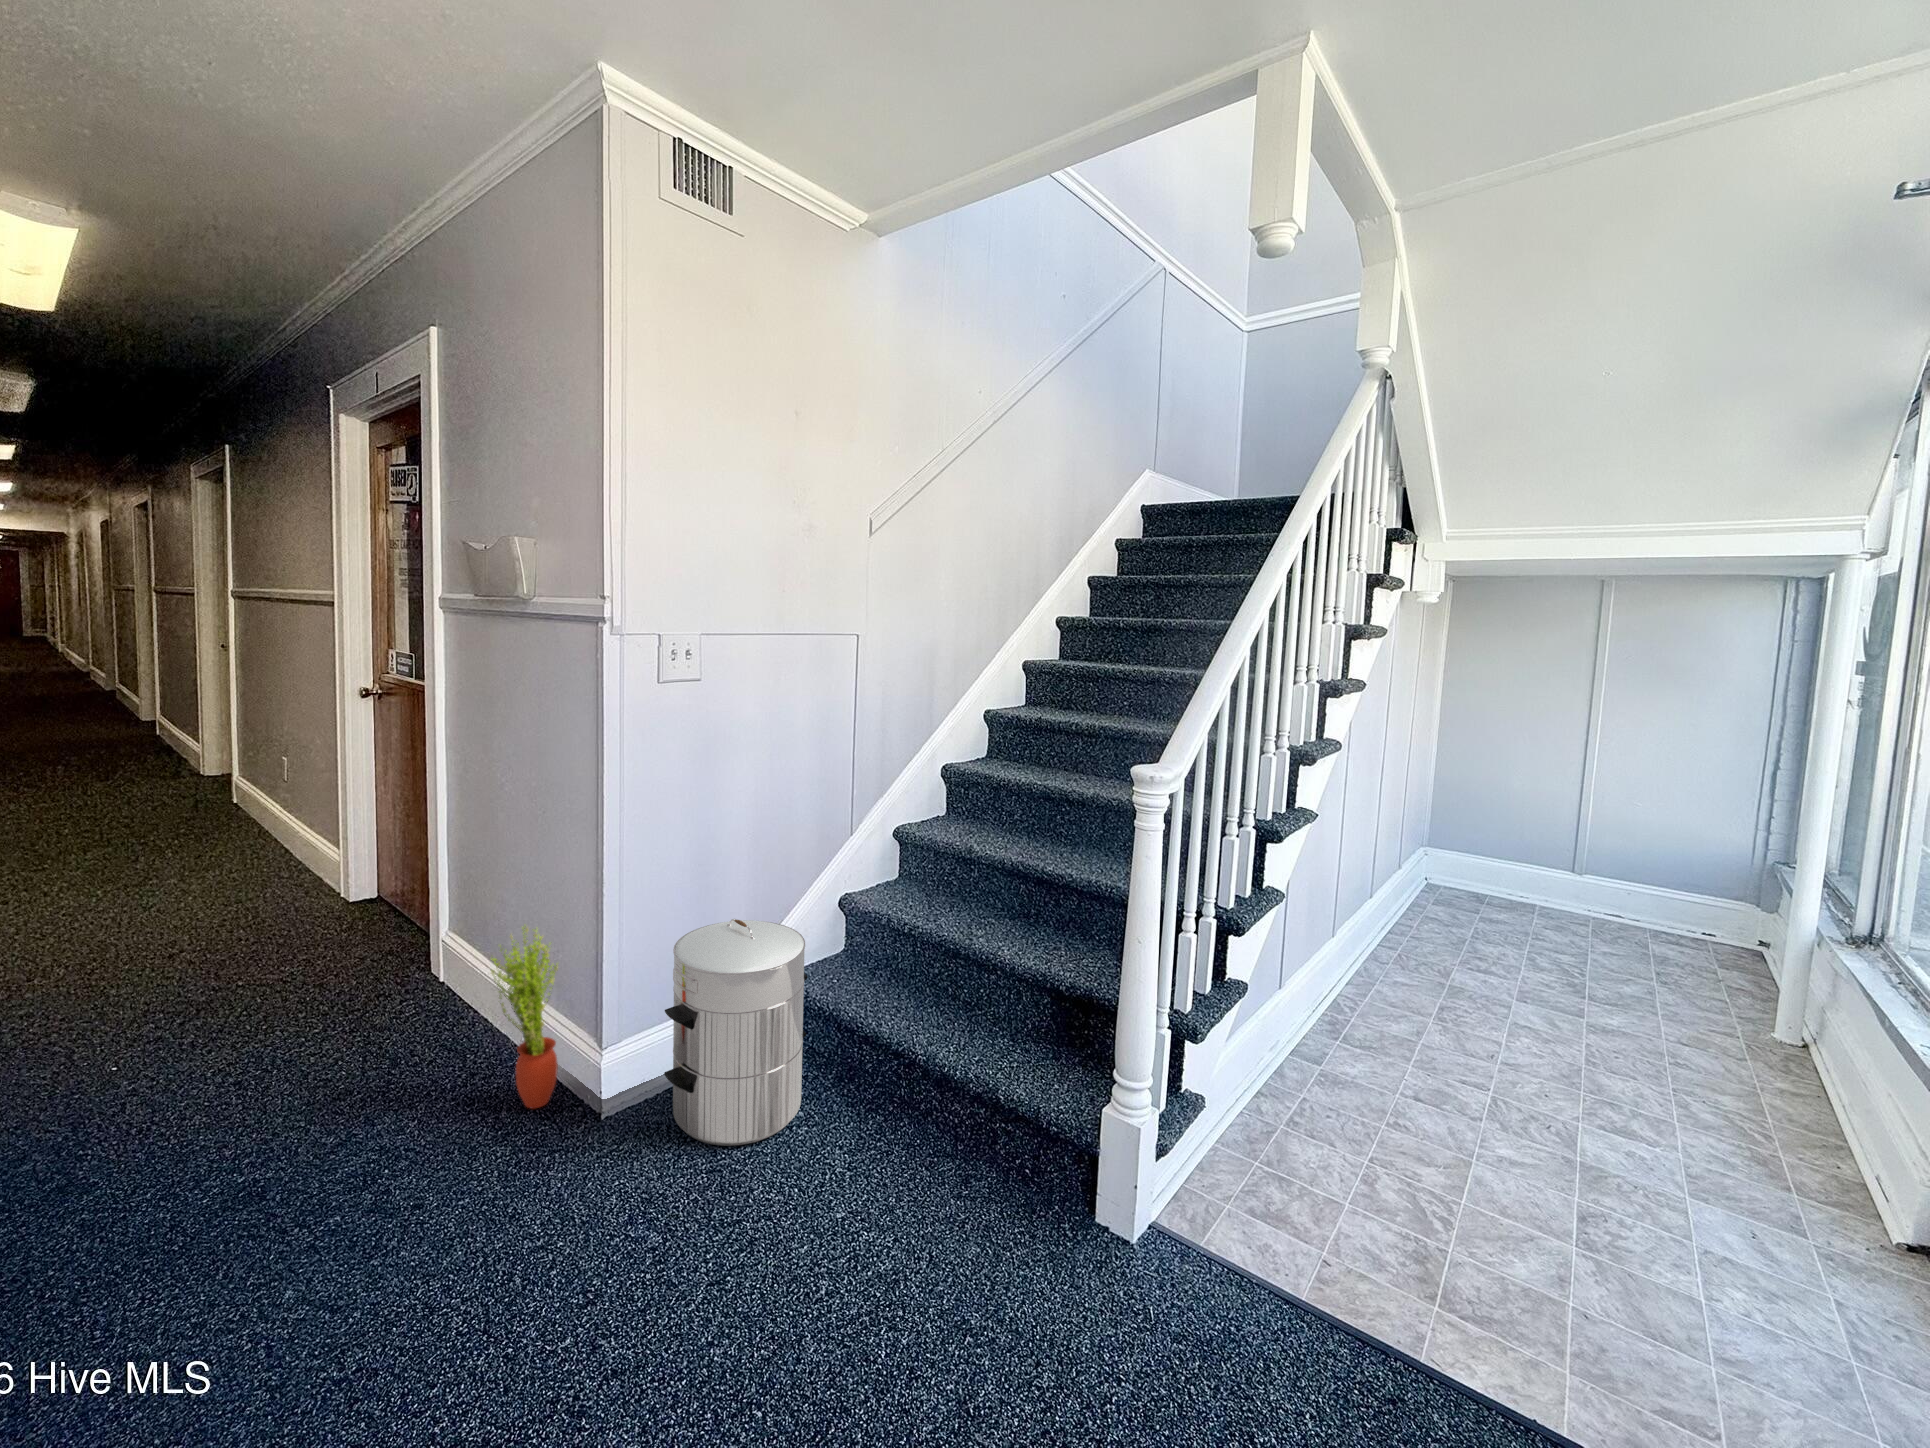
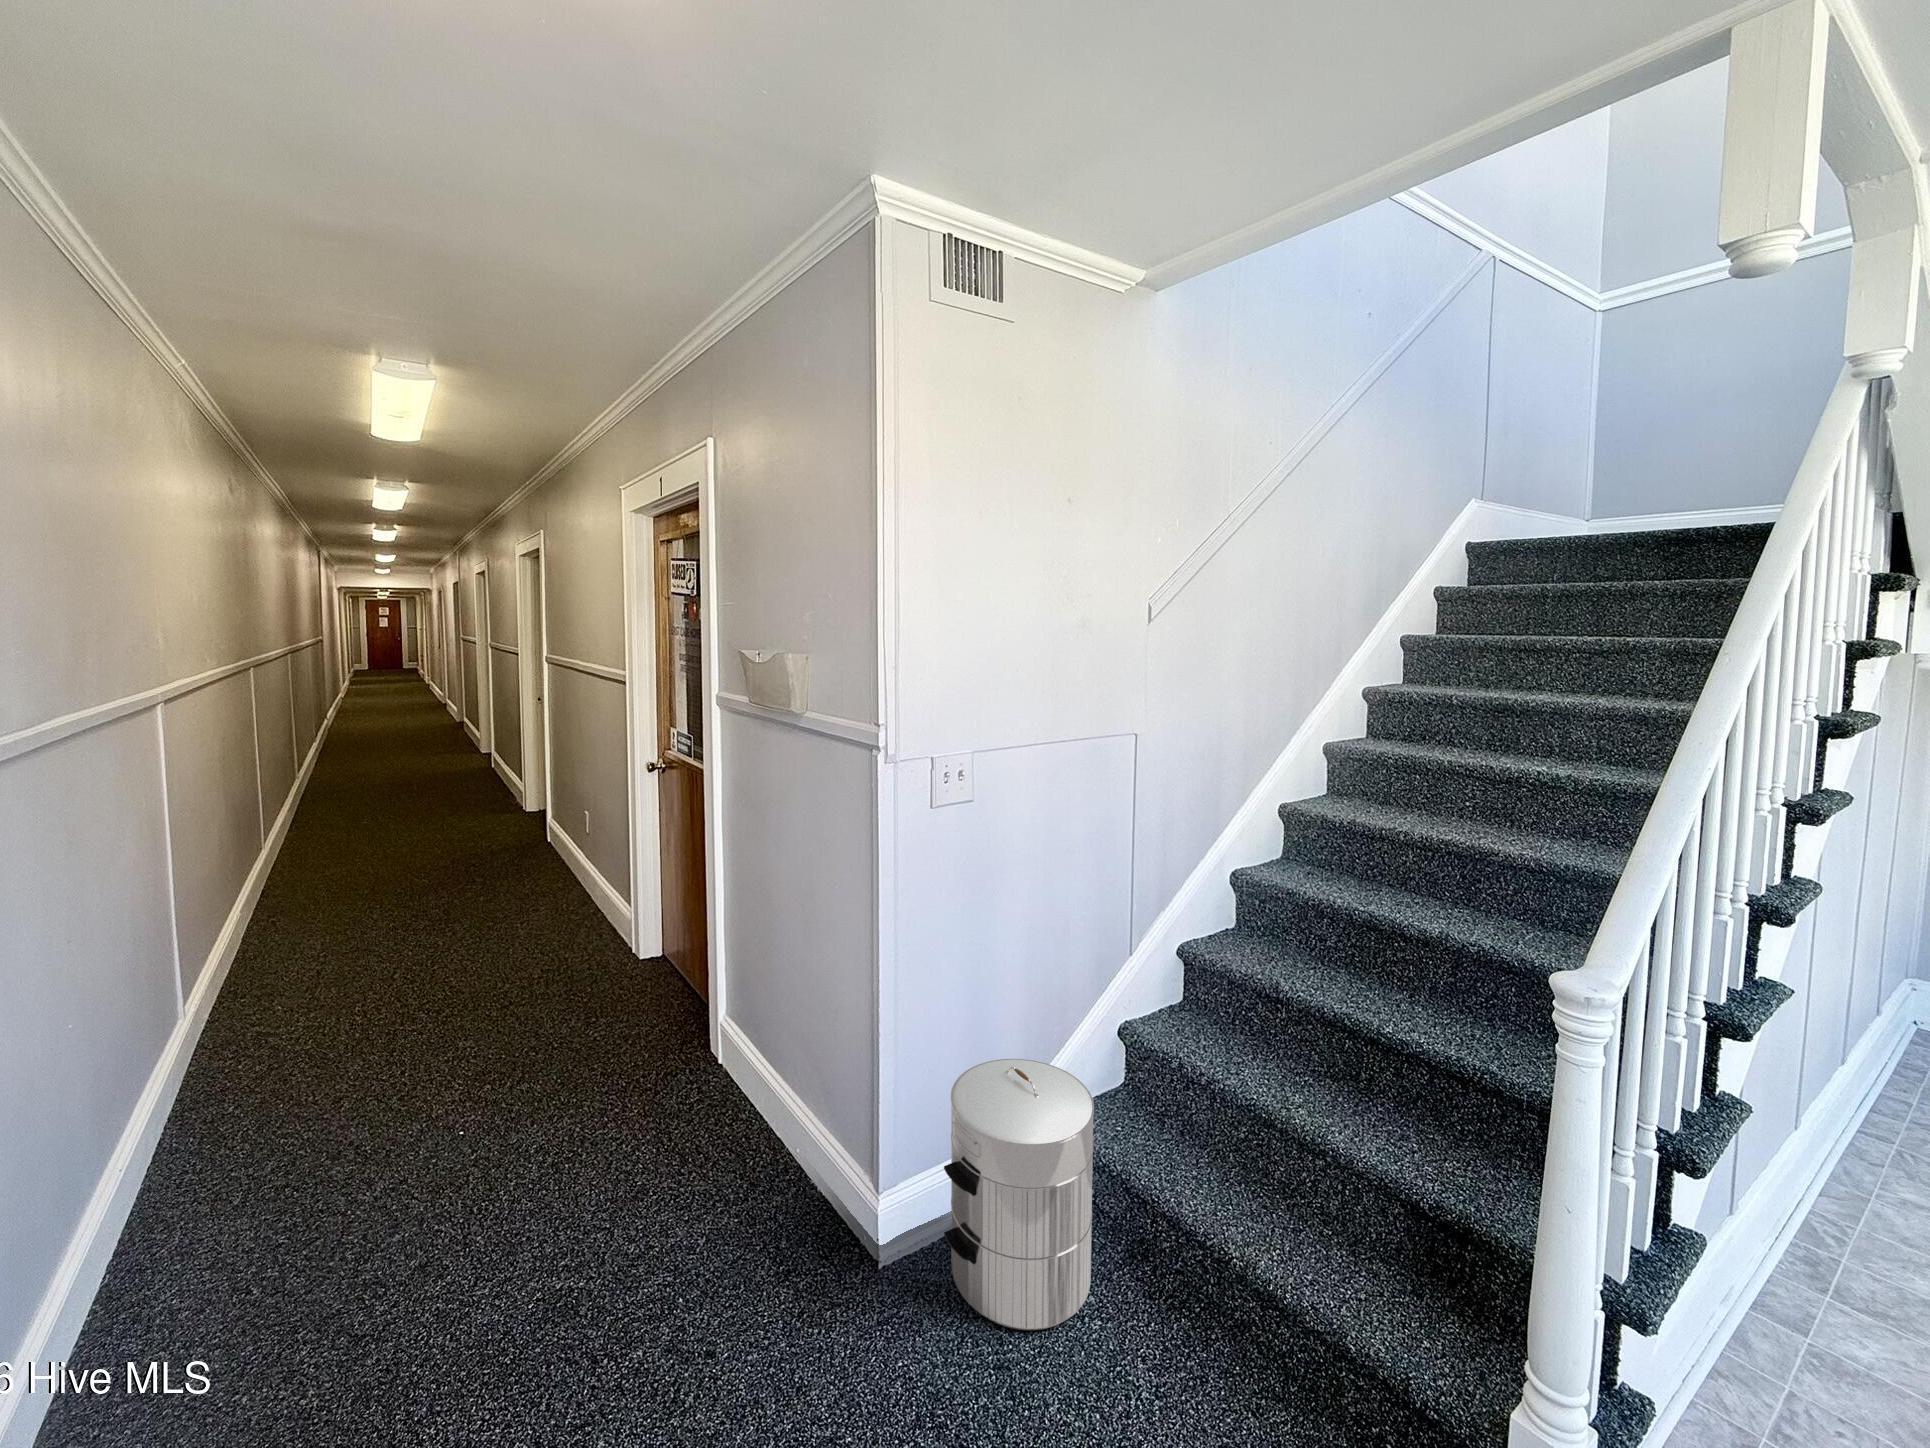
potted plant: present [491,926,558,1109] -> none [769,1046,835,1240]

